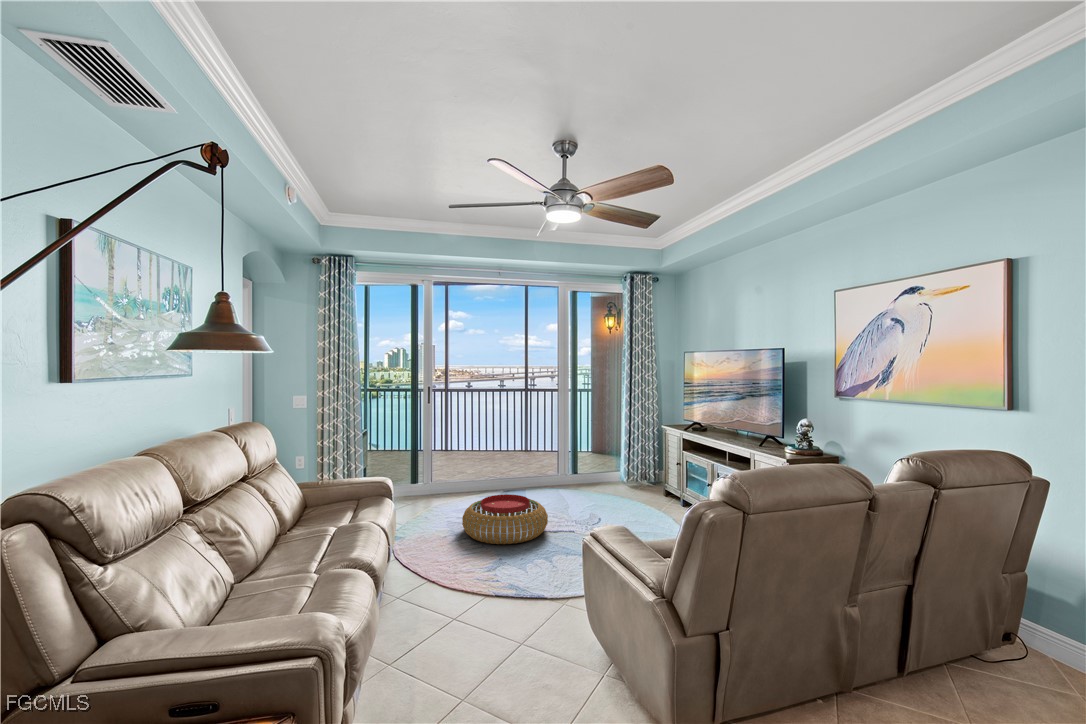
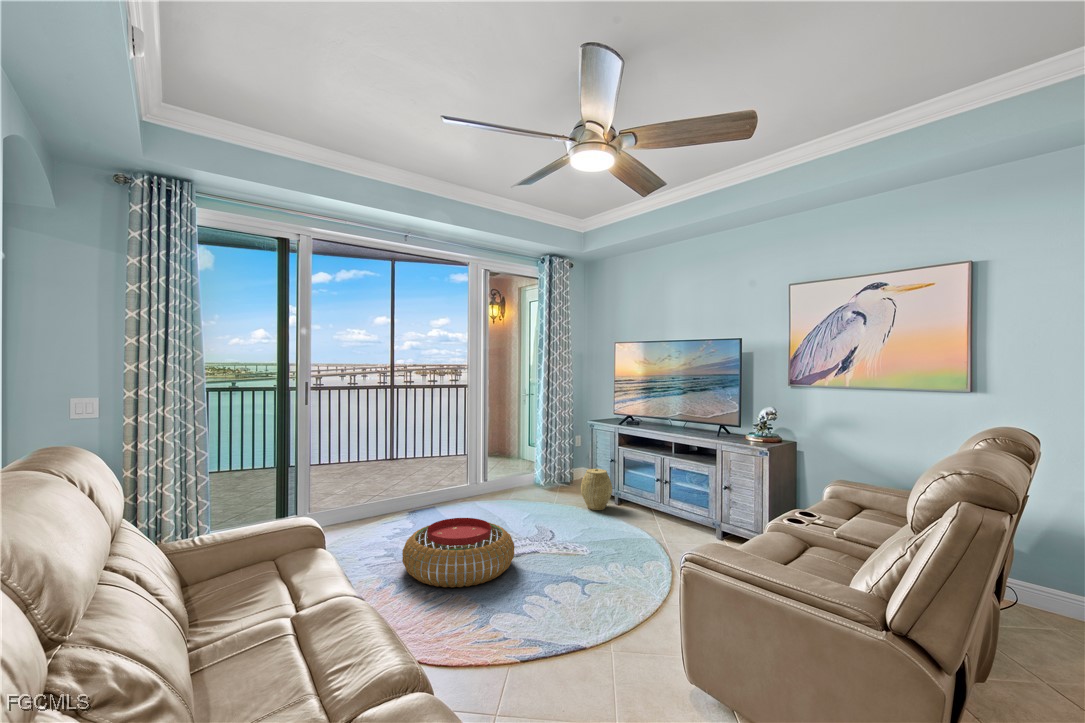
woven basket: none [650,470,680,508] -> present [581,469,612,510]

